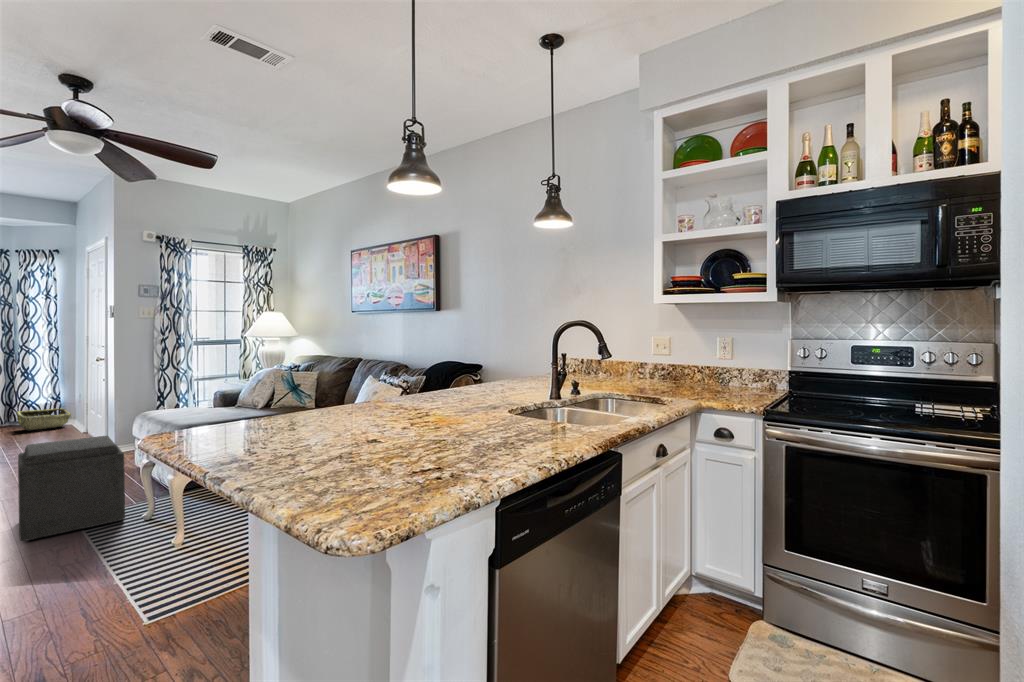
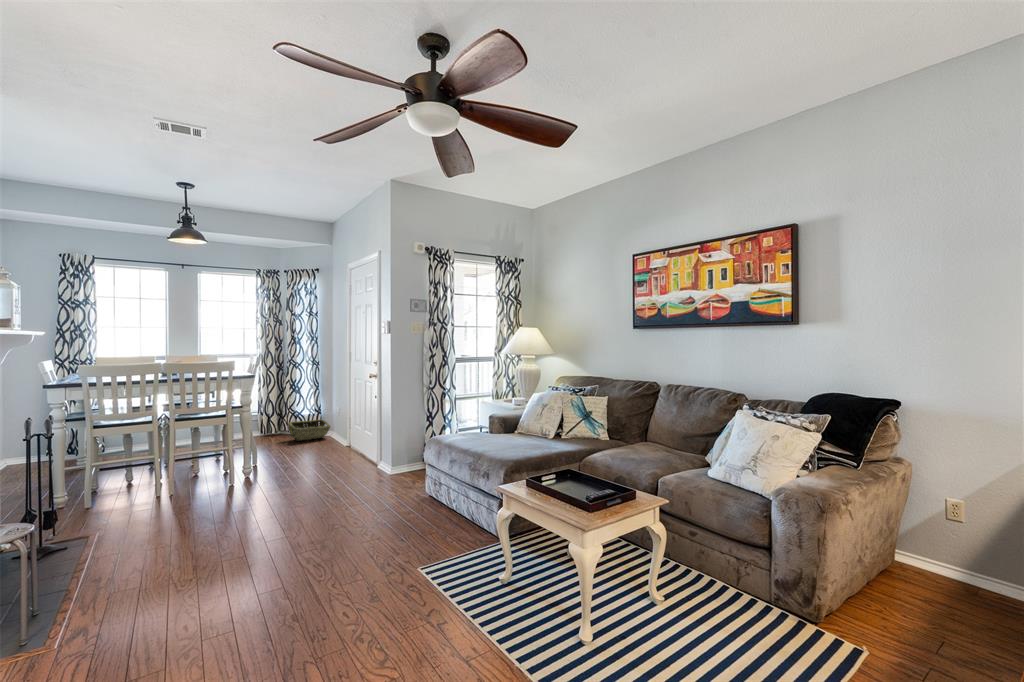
ottoman: present [18,436,125,541] -> none [366,478,482,622]

